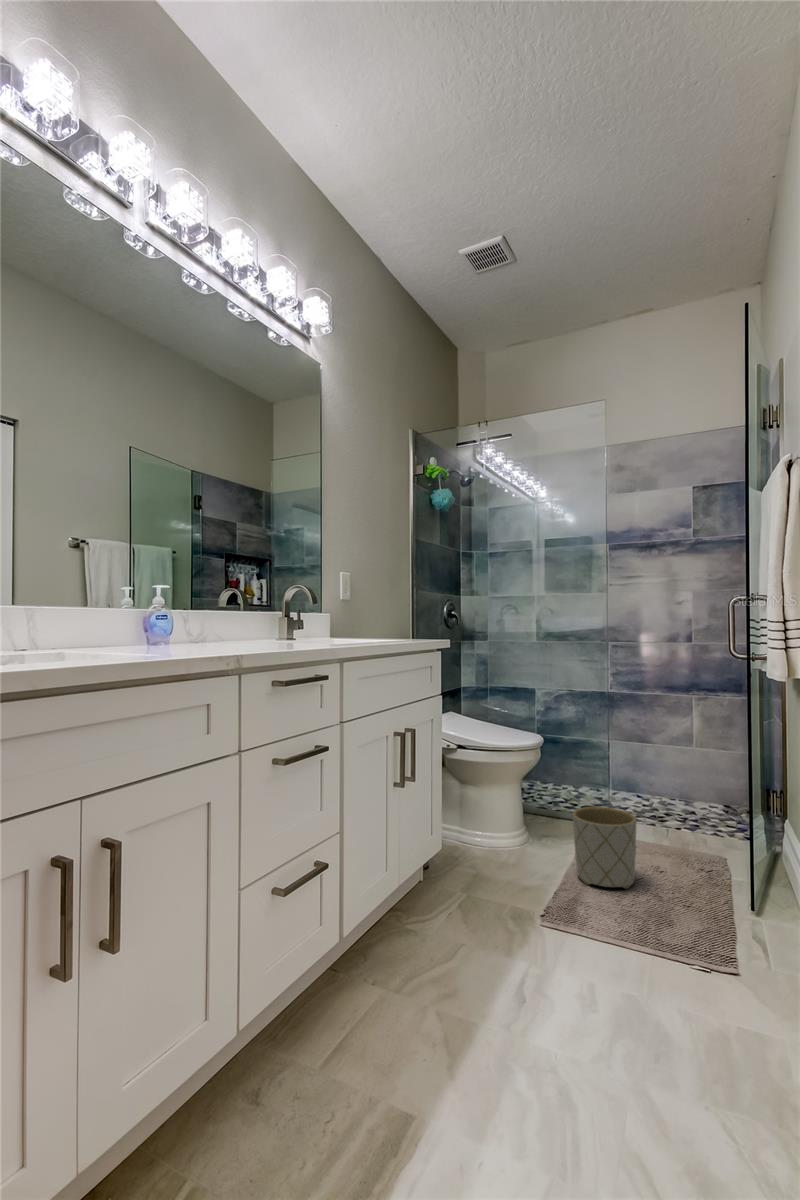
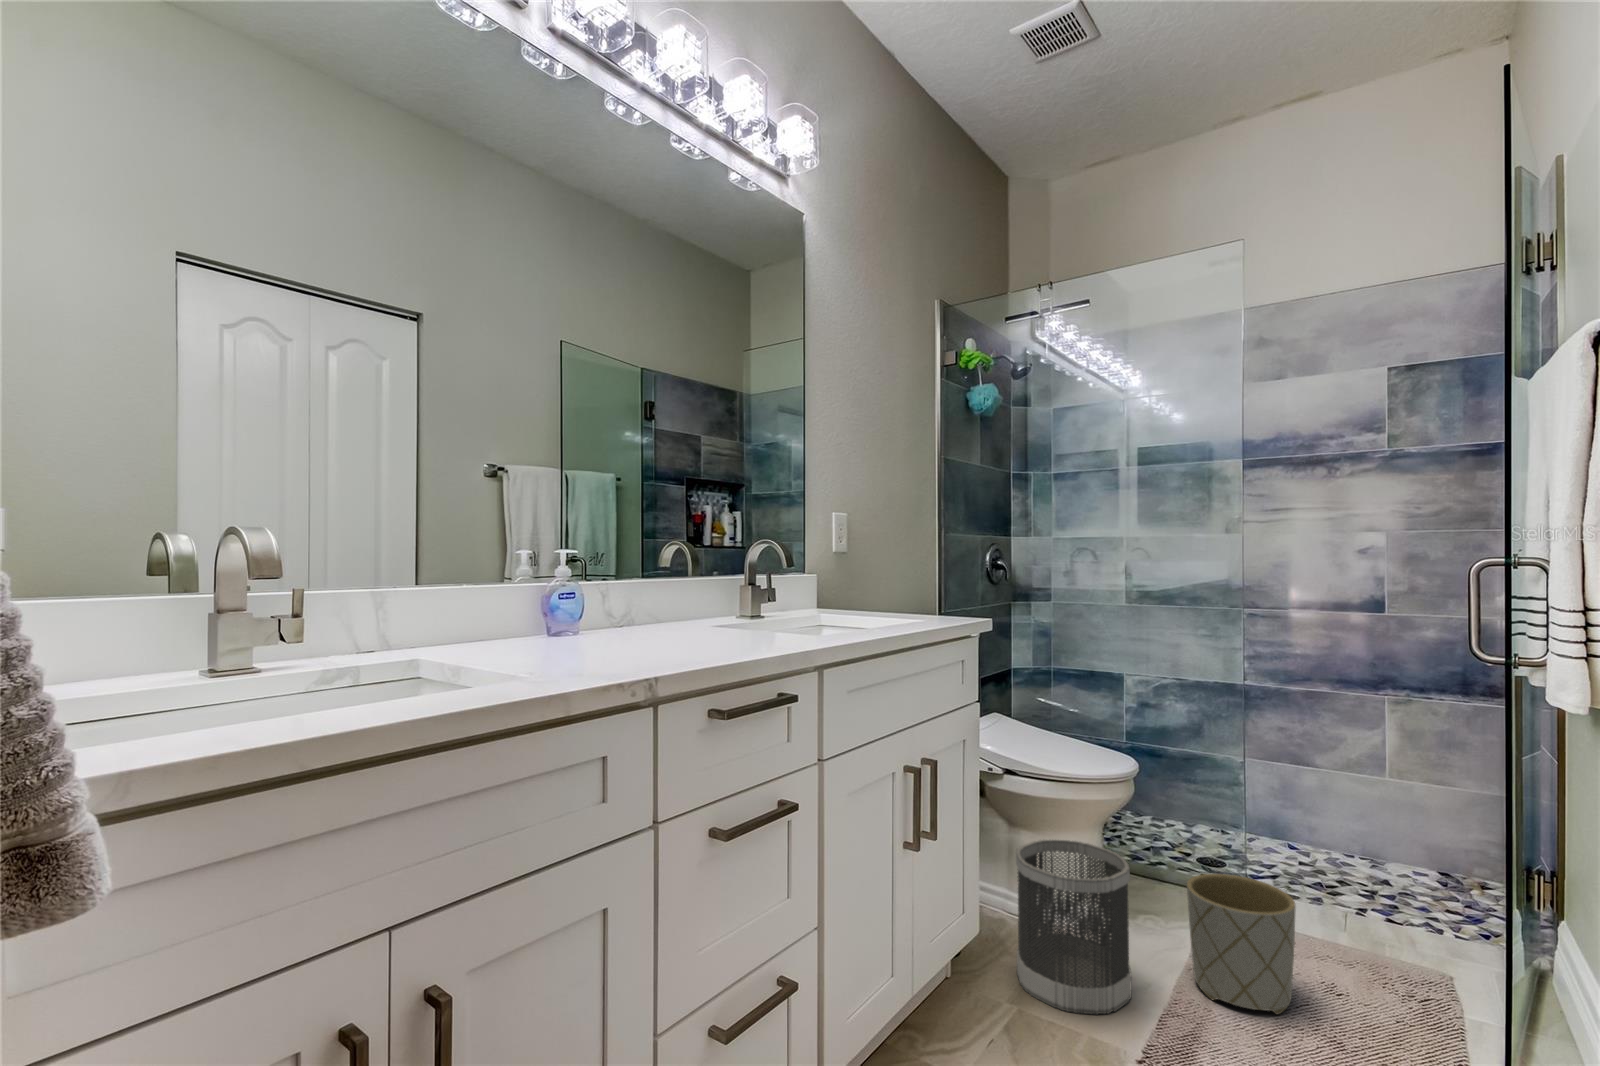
wastebasket: none [465,791,539,899] -> present [1016,840,1132,1014]

